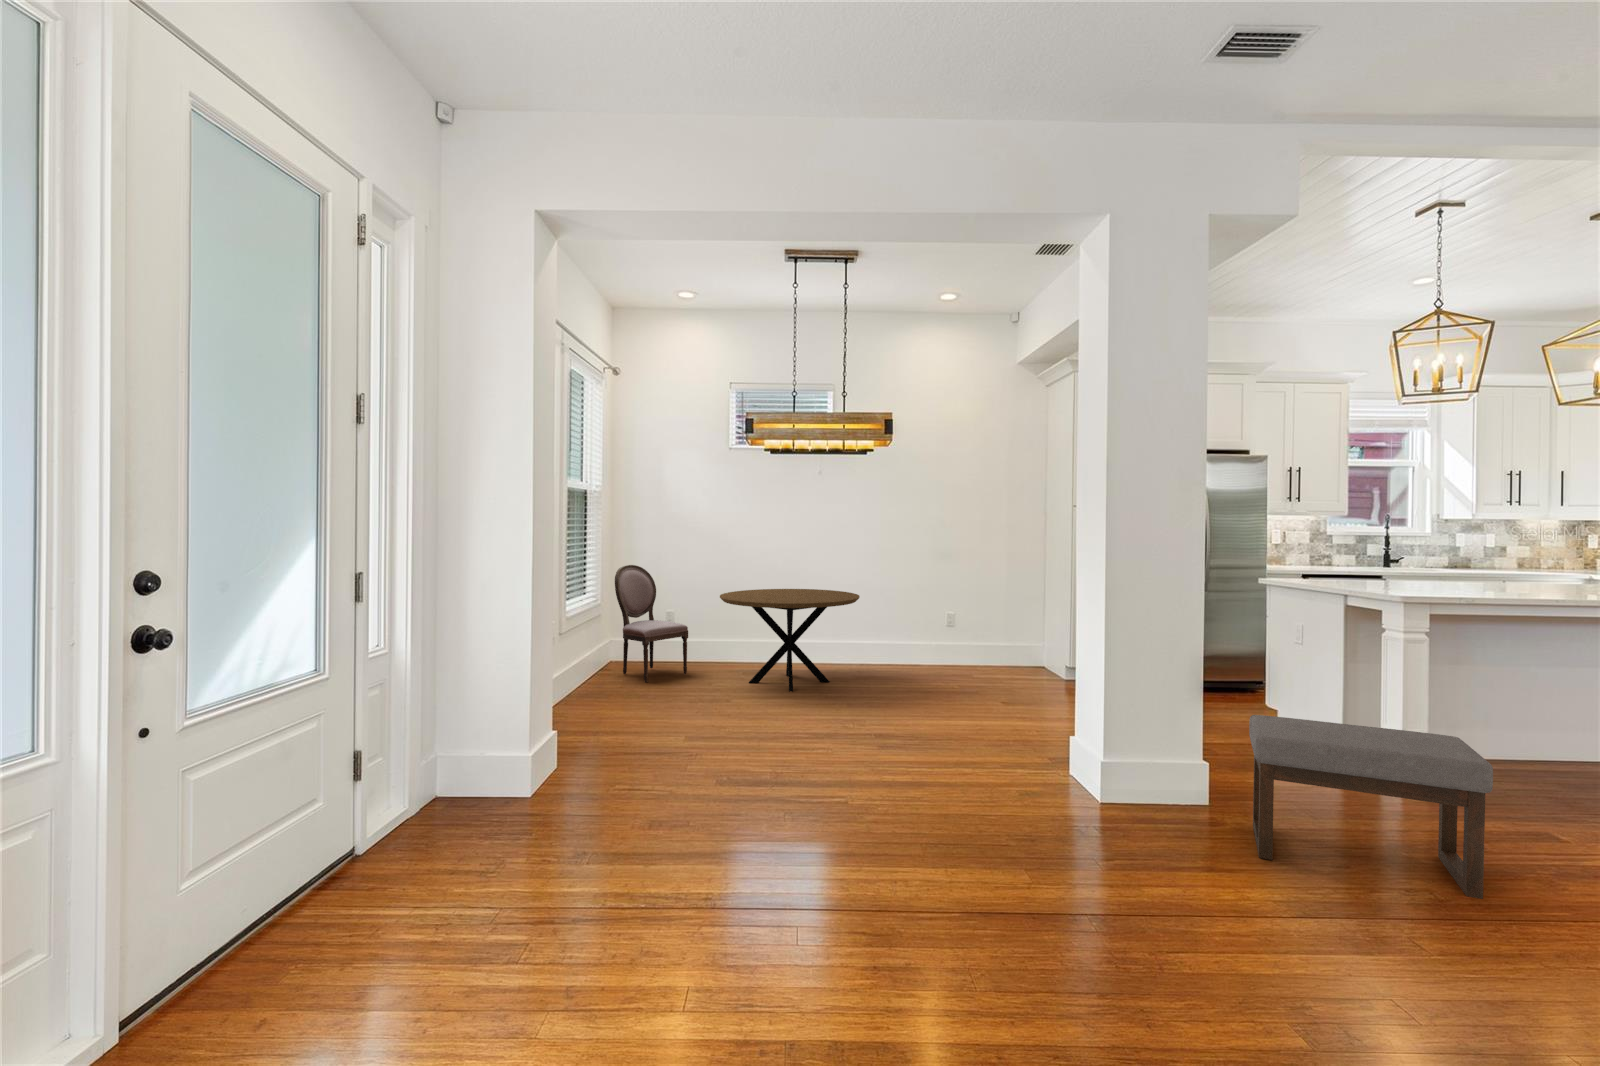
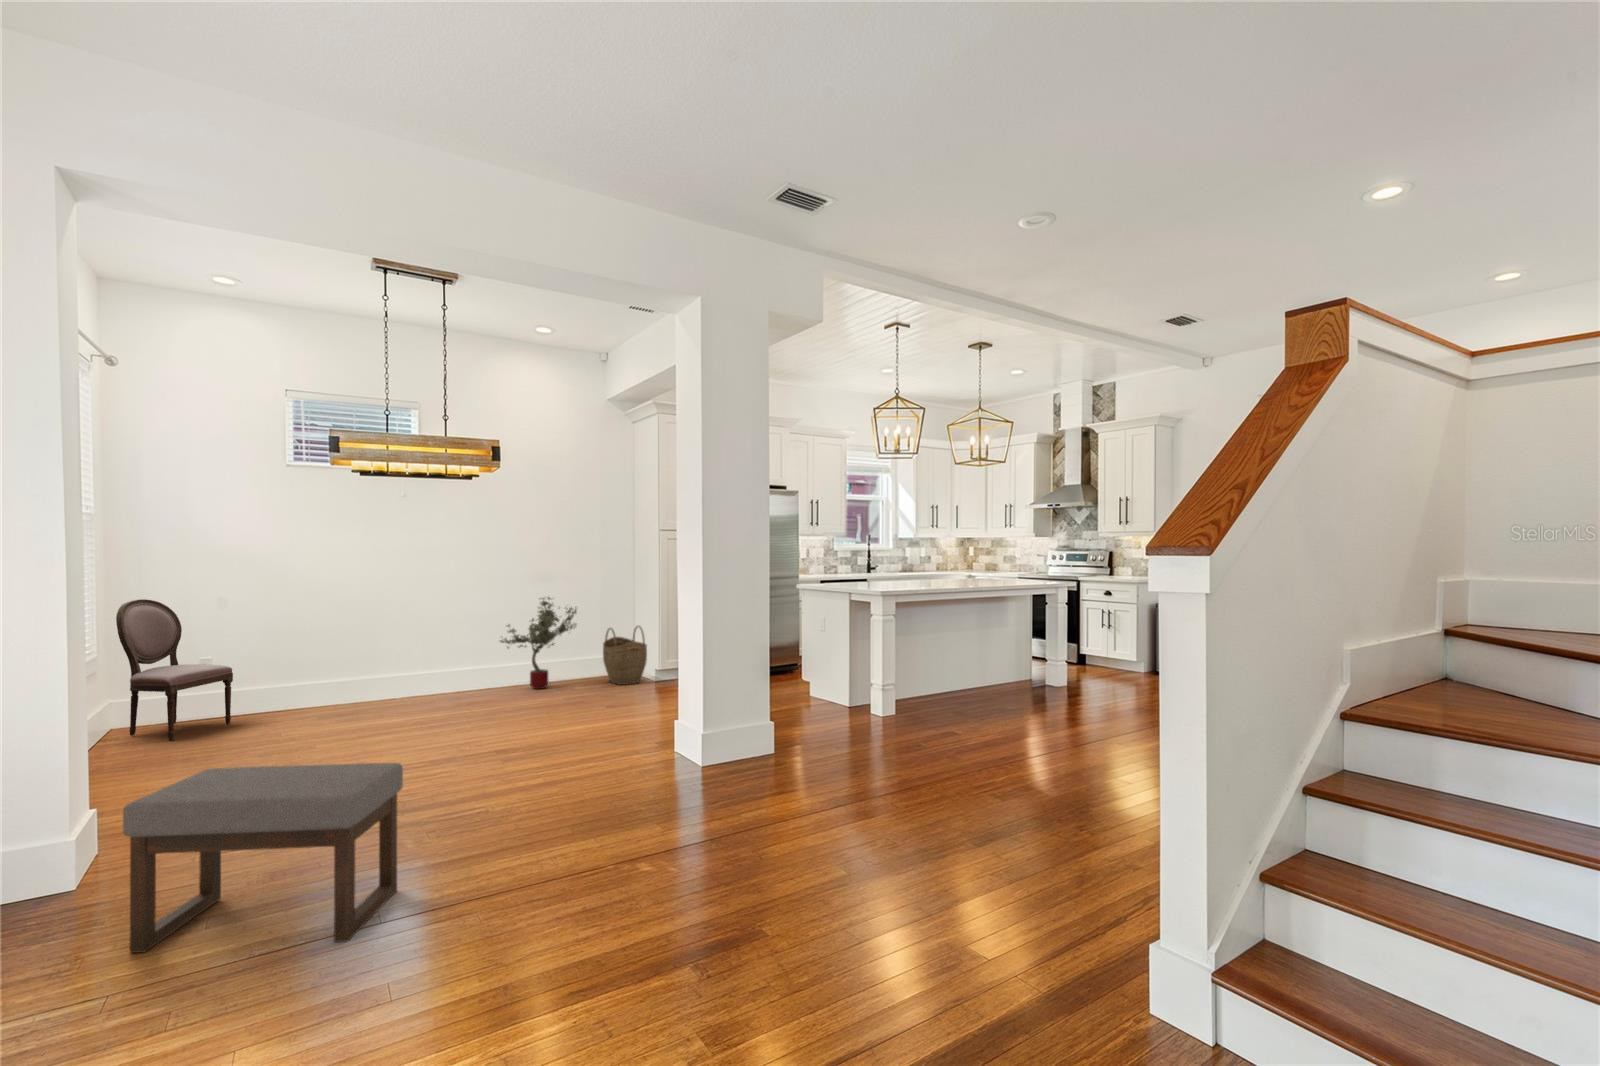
potted tree: none [901,578,982,675] -> present [501,597,576,689]
dining table: present [720,589,860,692] -> none [282,615,456,725]
woven basket: none [1009,617,1059,682] -> present [603,626,647,685]
ottoman: present [1249,715,1493,899] -> present [123,763,403,953]

